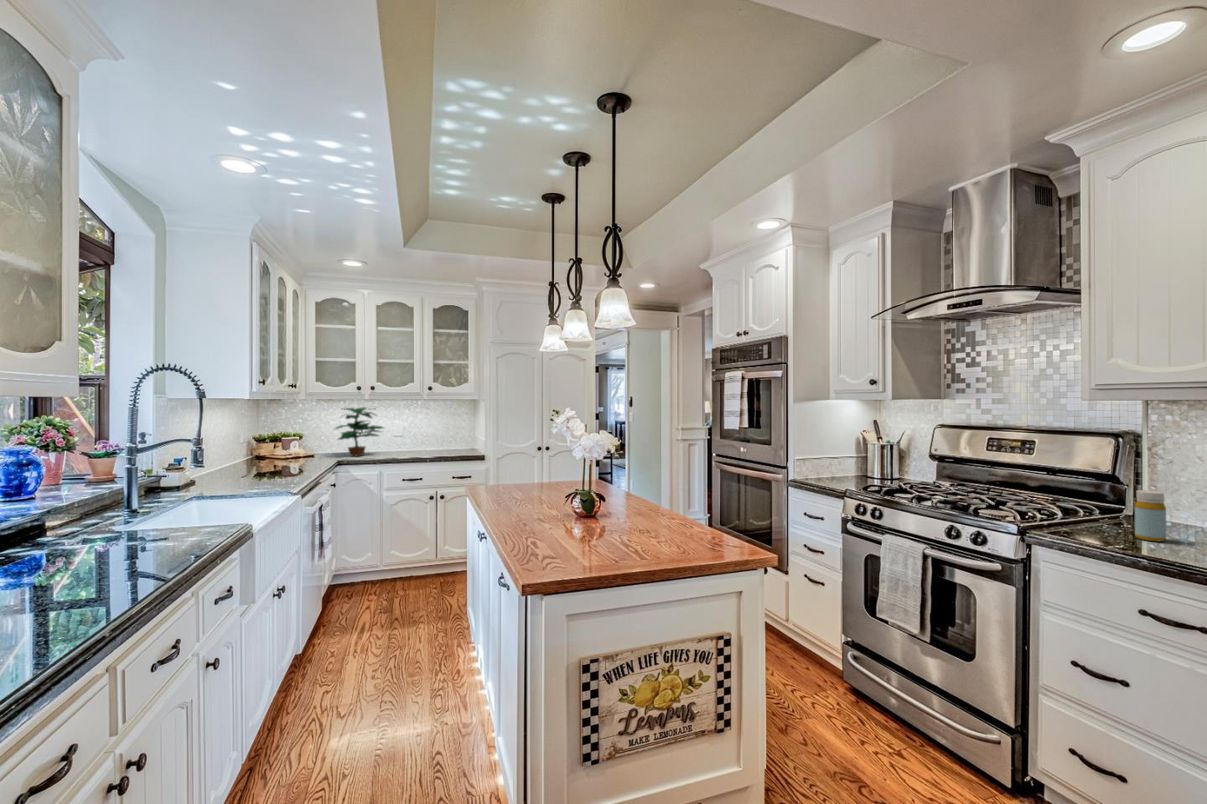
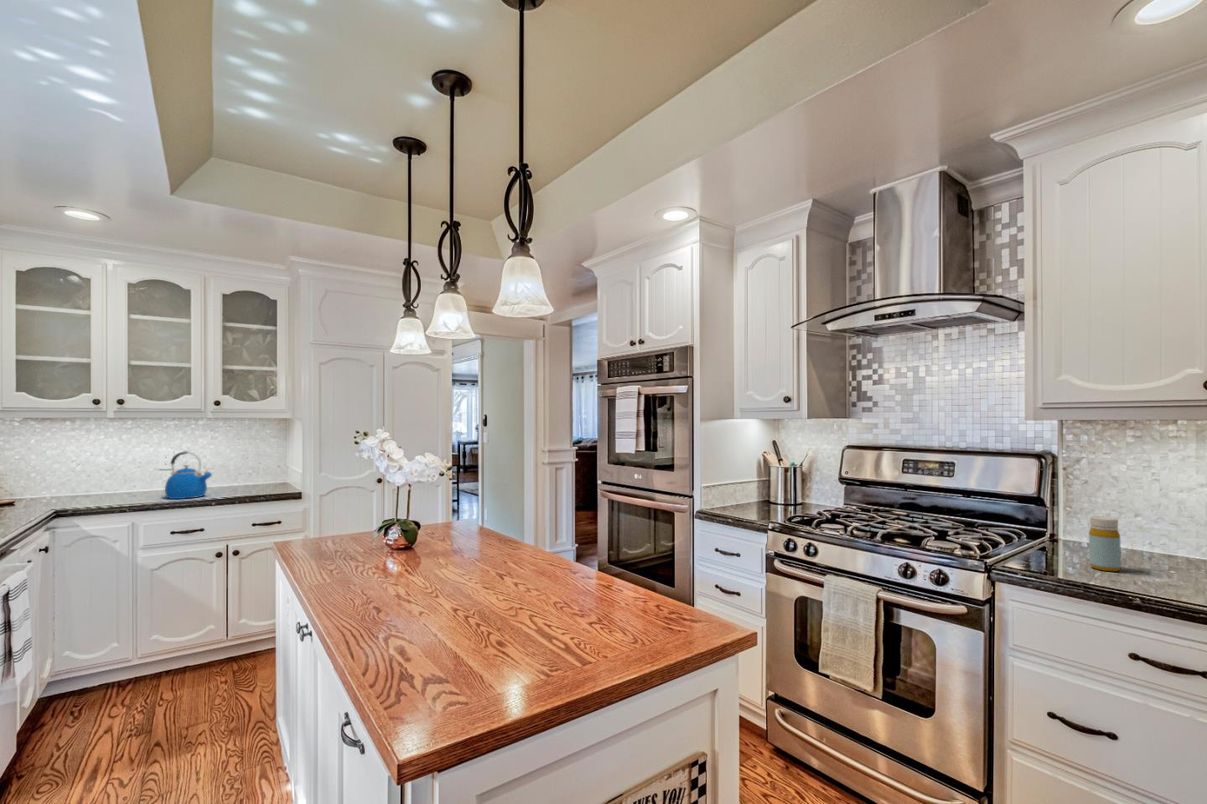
potted plant: present [336,407,383,456] -> none [49,429,143,501]
kettle: none [399,424,428,457] -> present [165,451,212,499]

